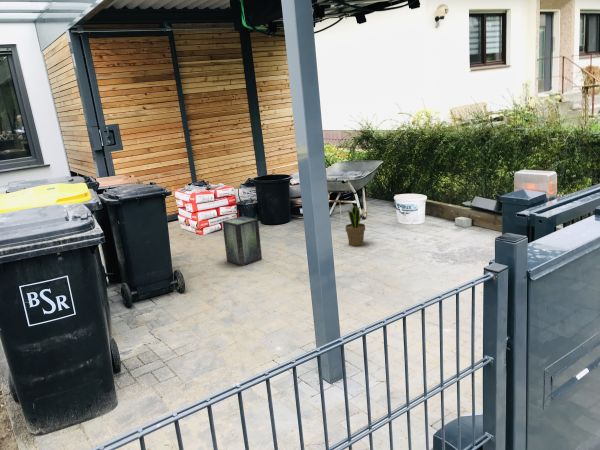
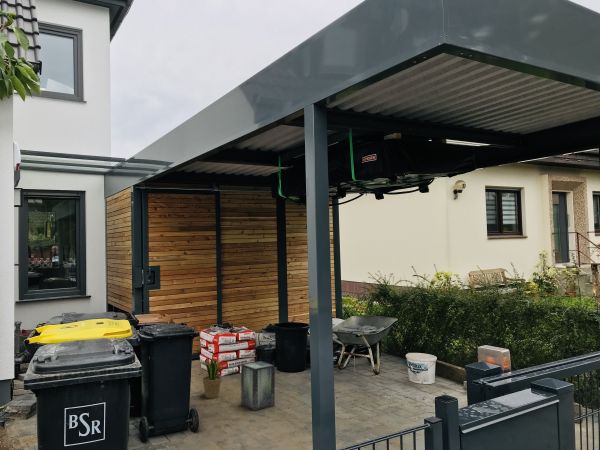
potted plant: present [345,206,367,246] -> present [203,359,223,398]

